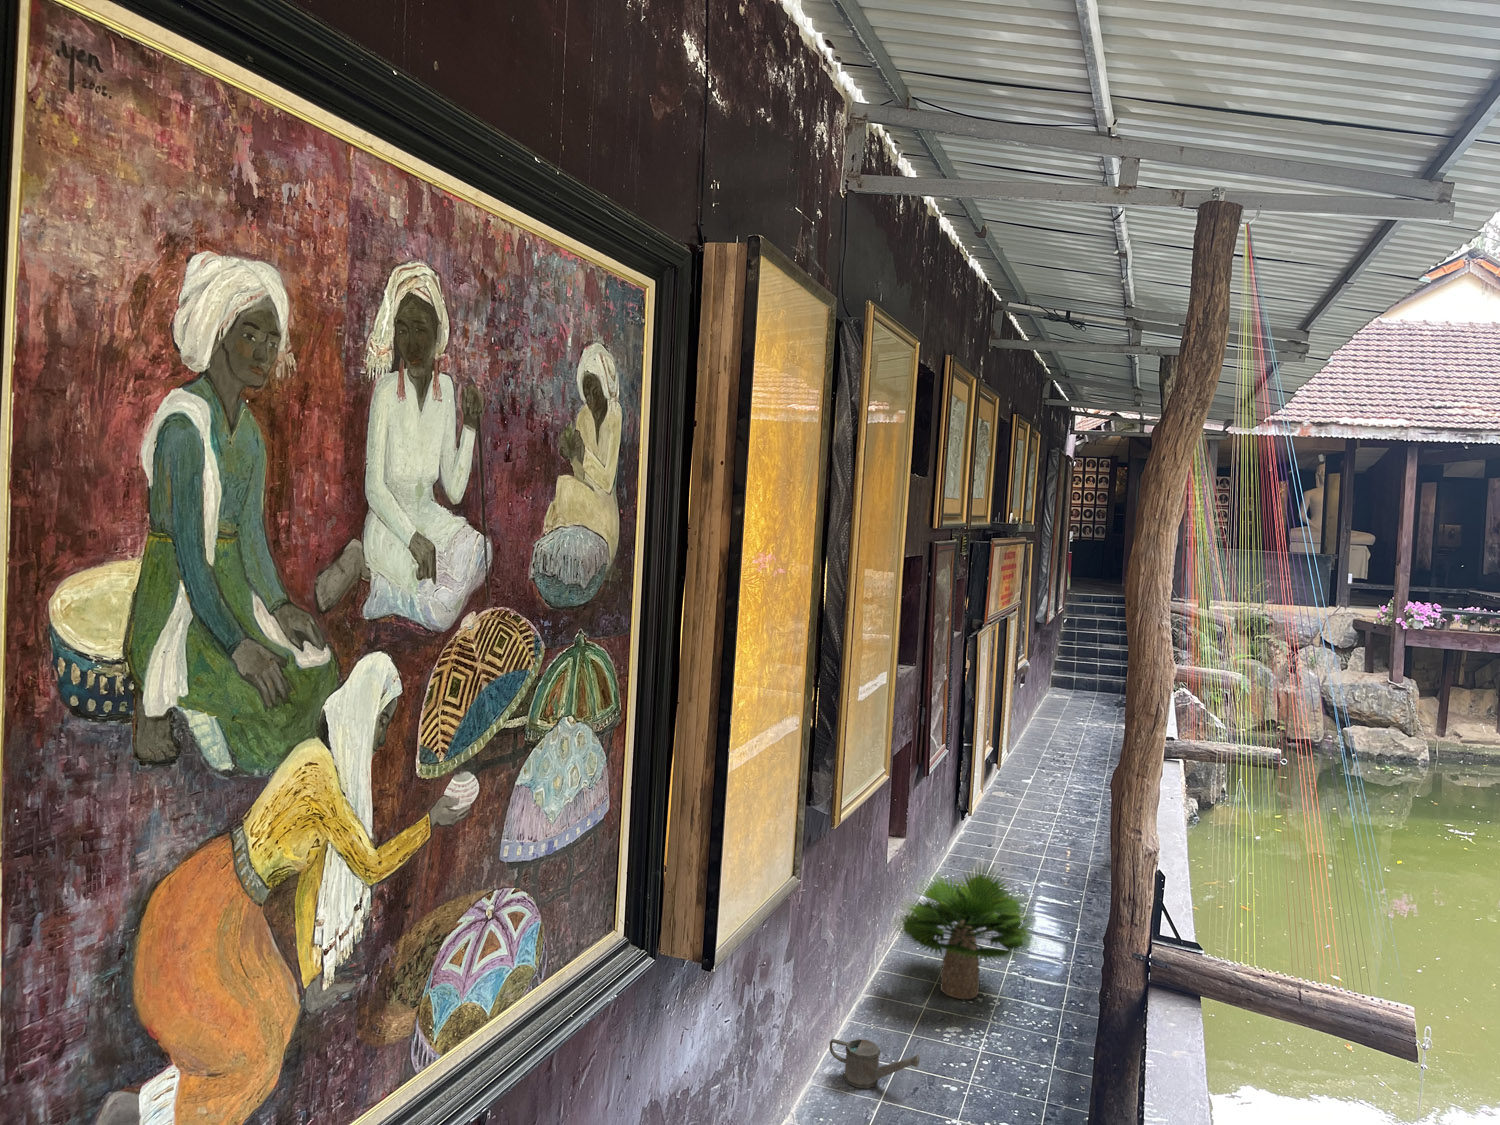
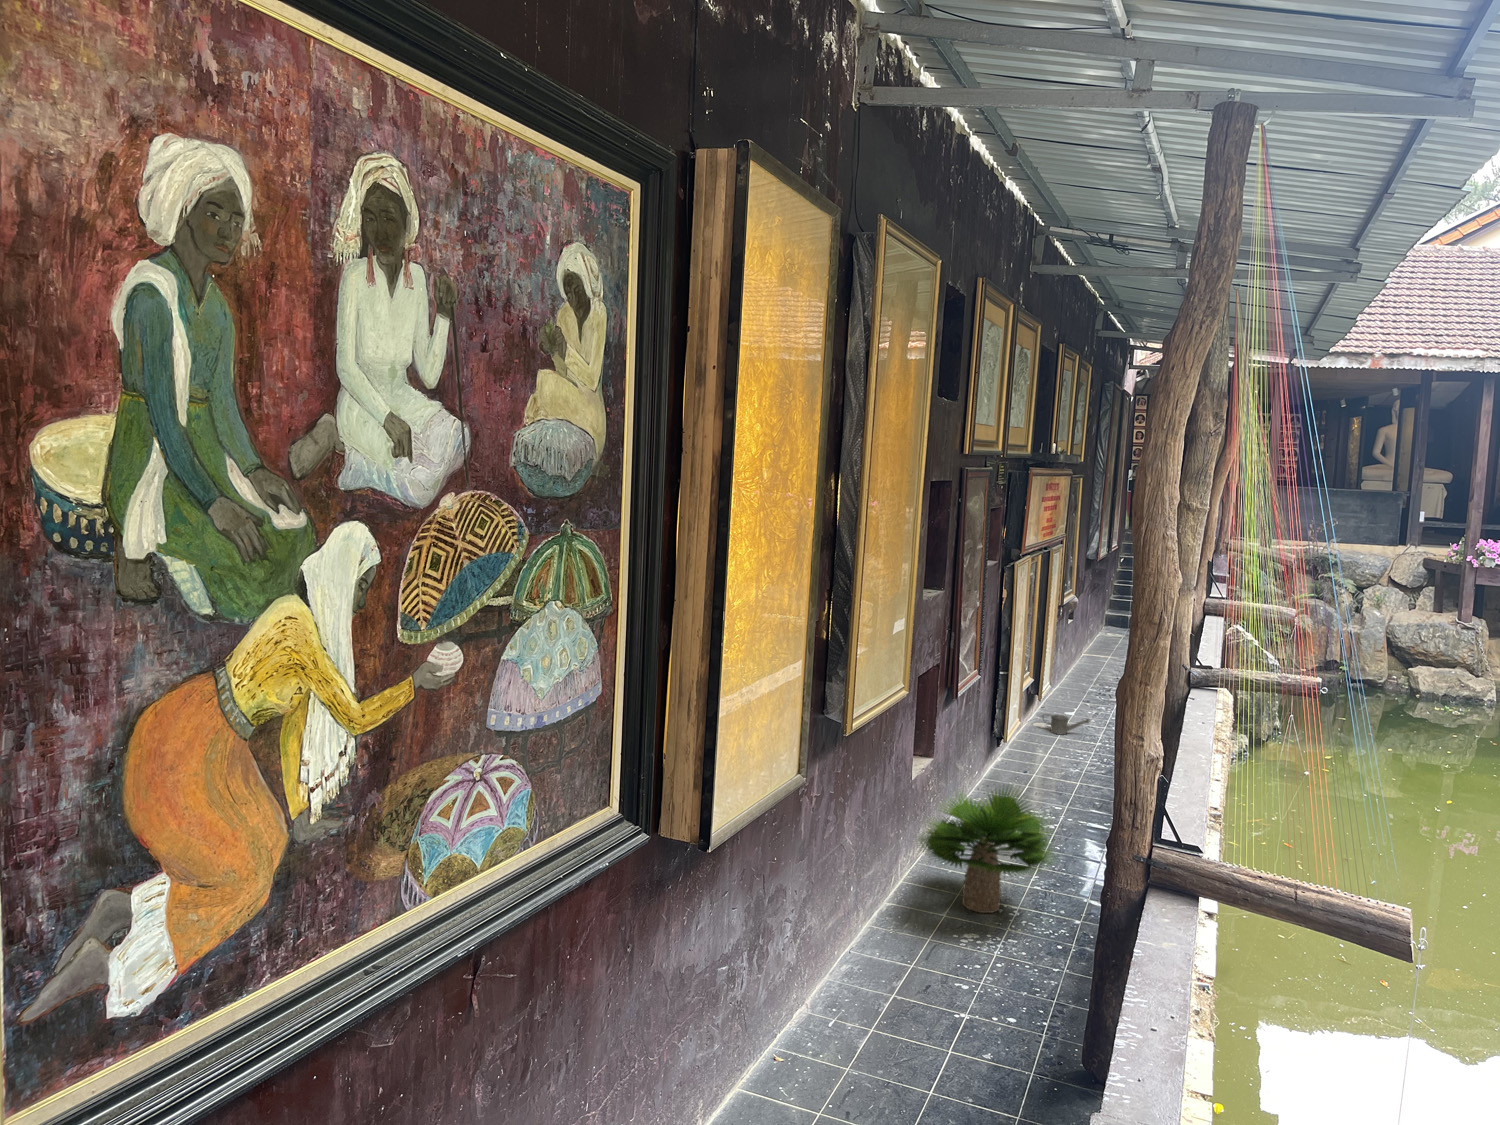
watering can: present [829,1039,919,1089] -> present [1043,714,1089,735]

